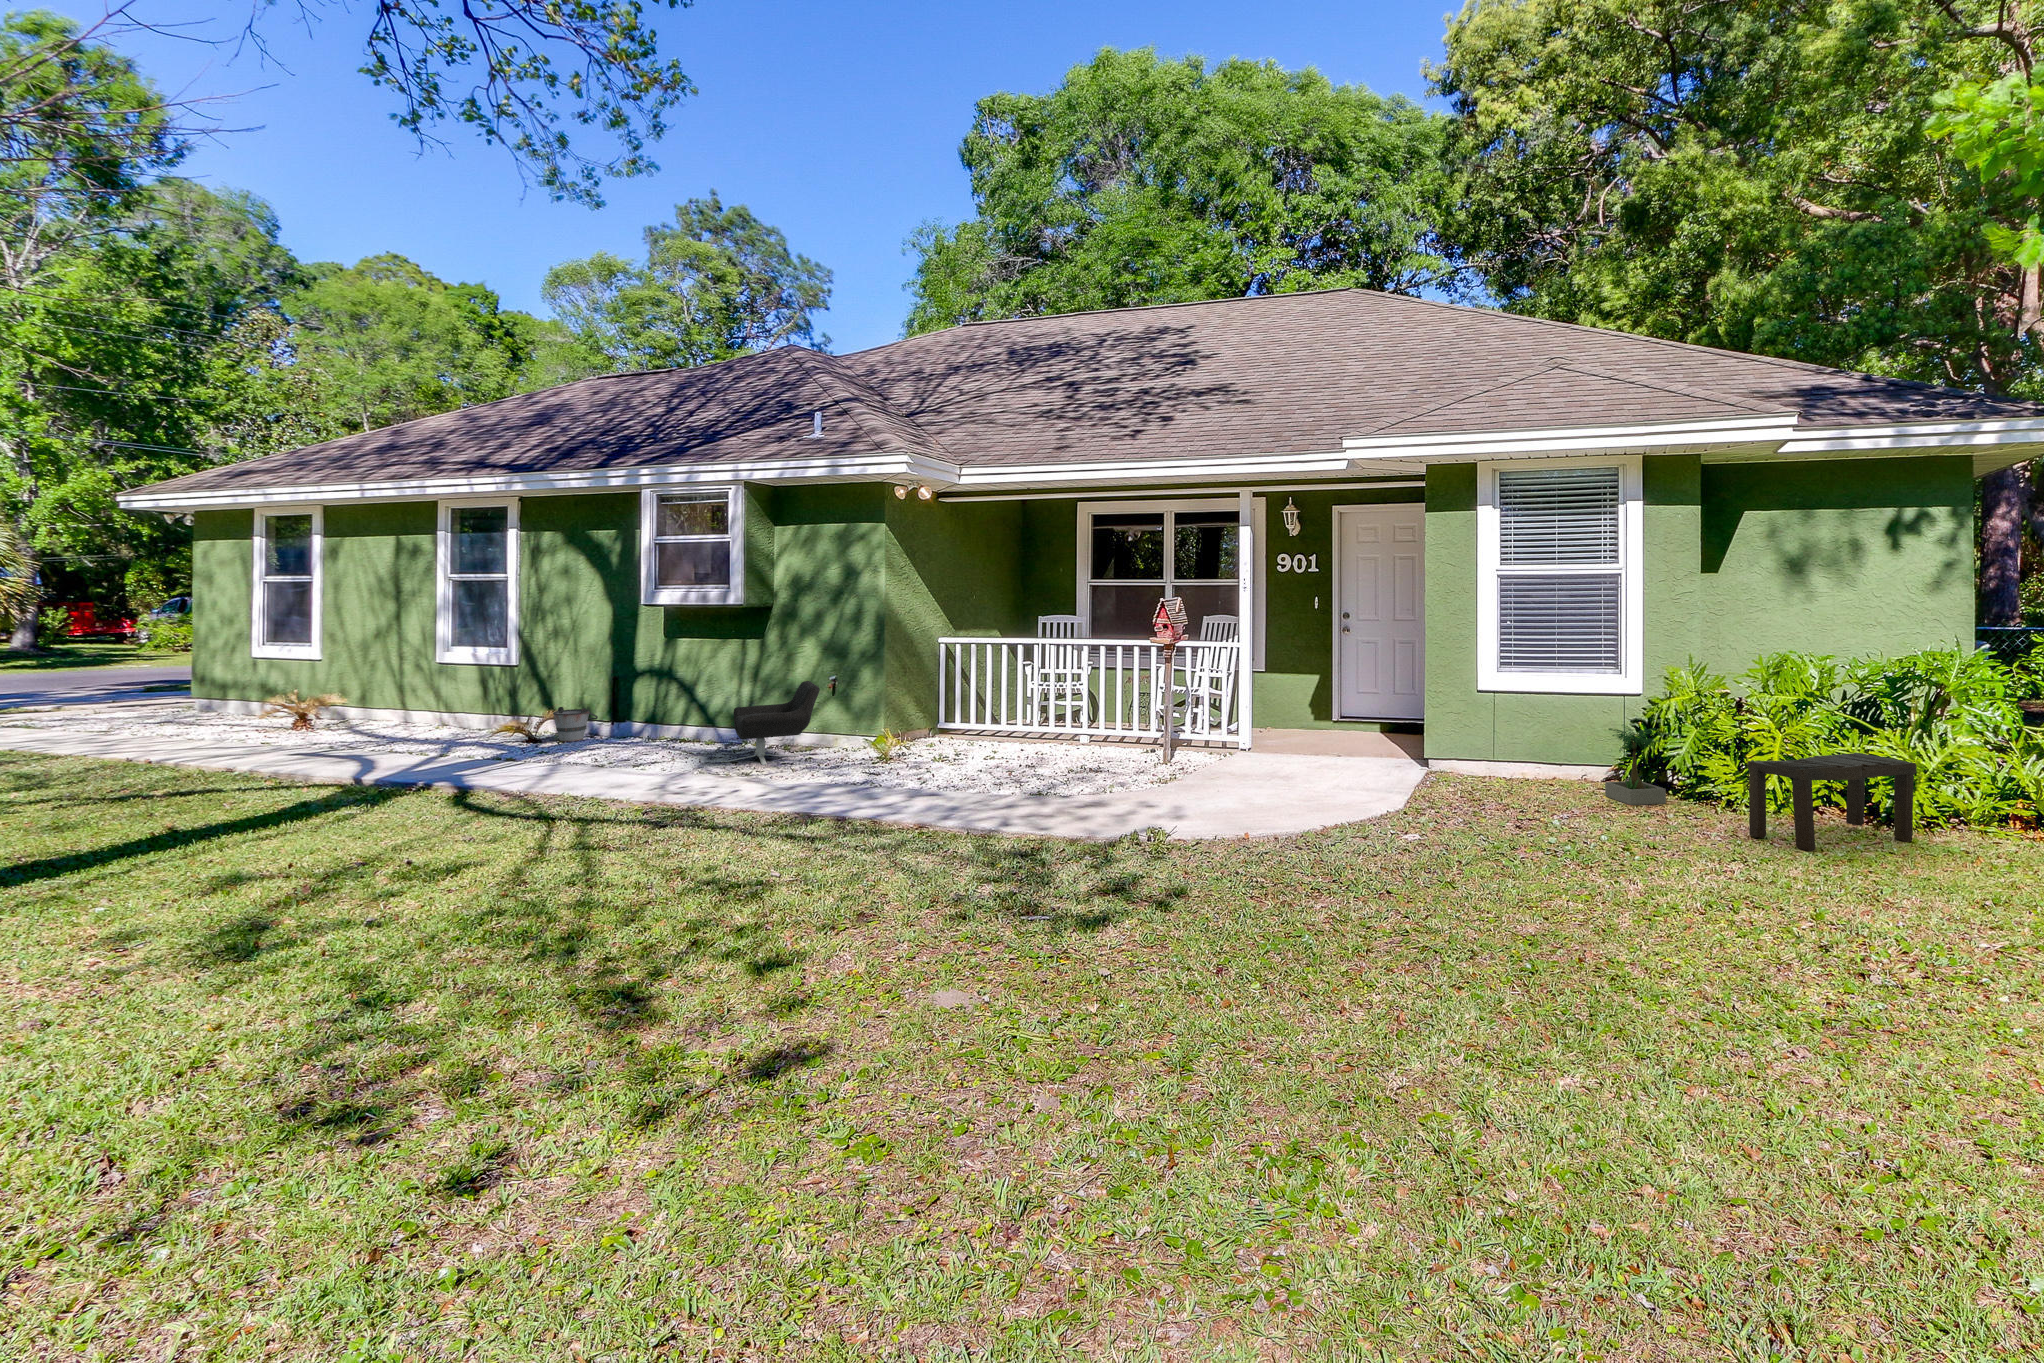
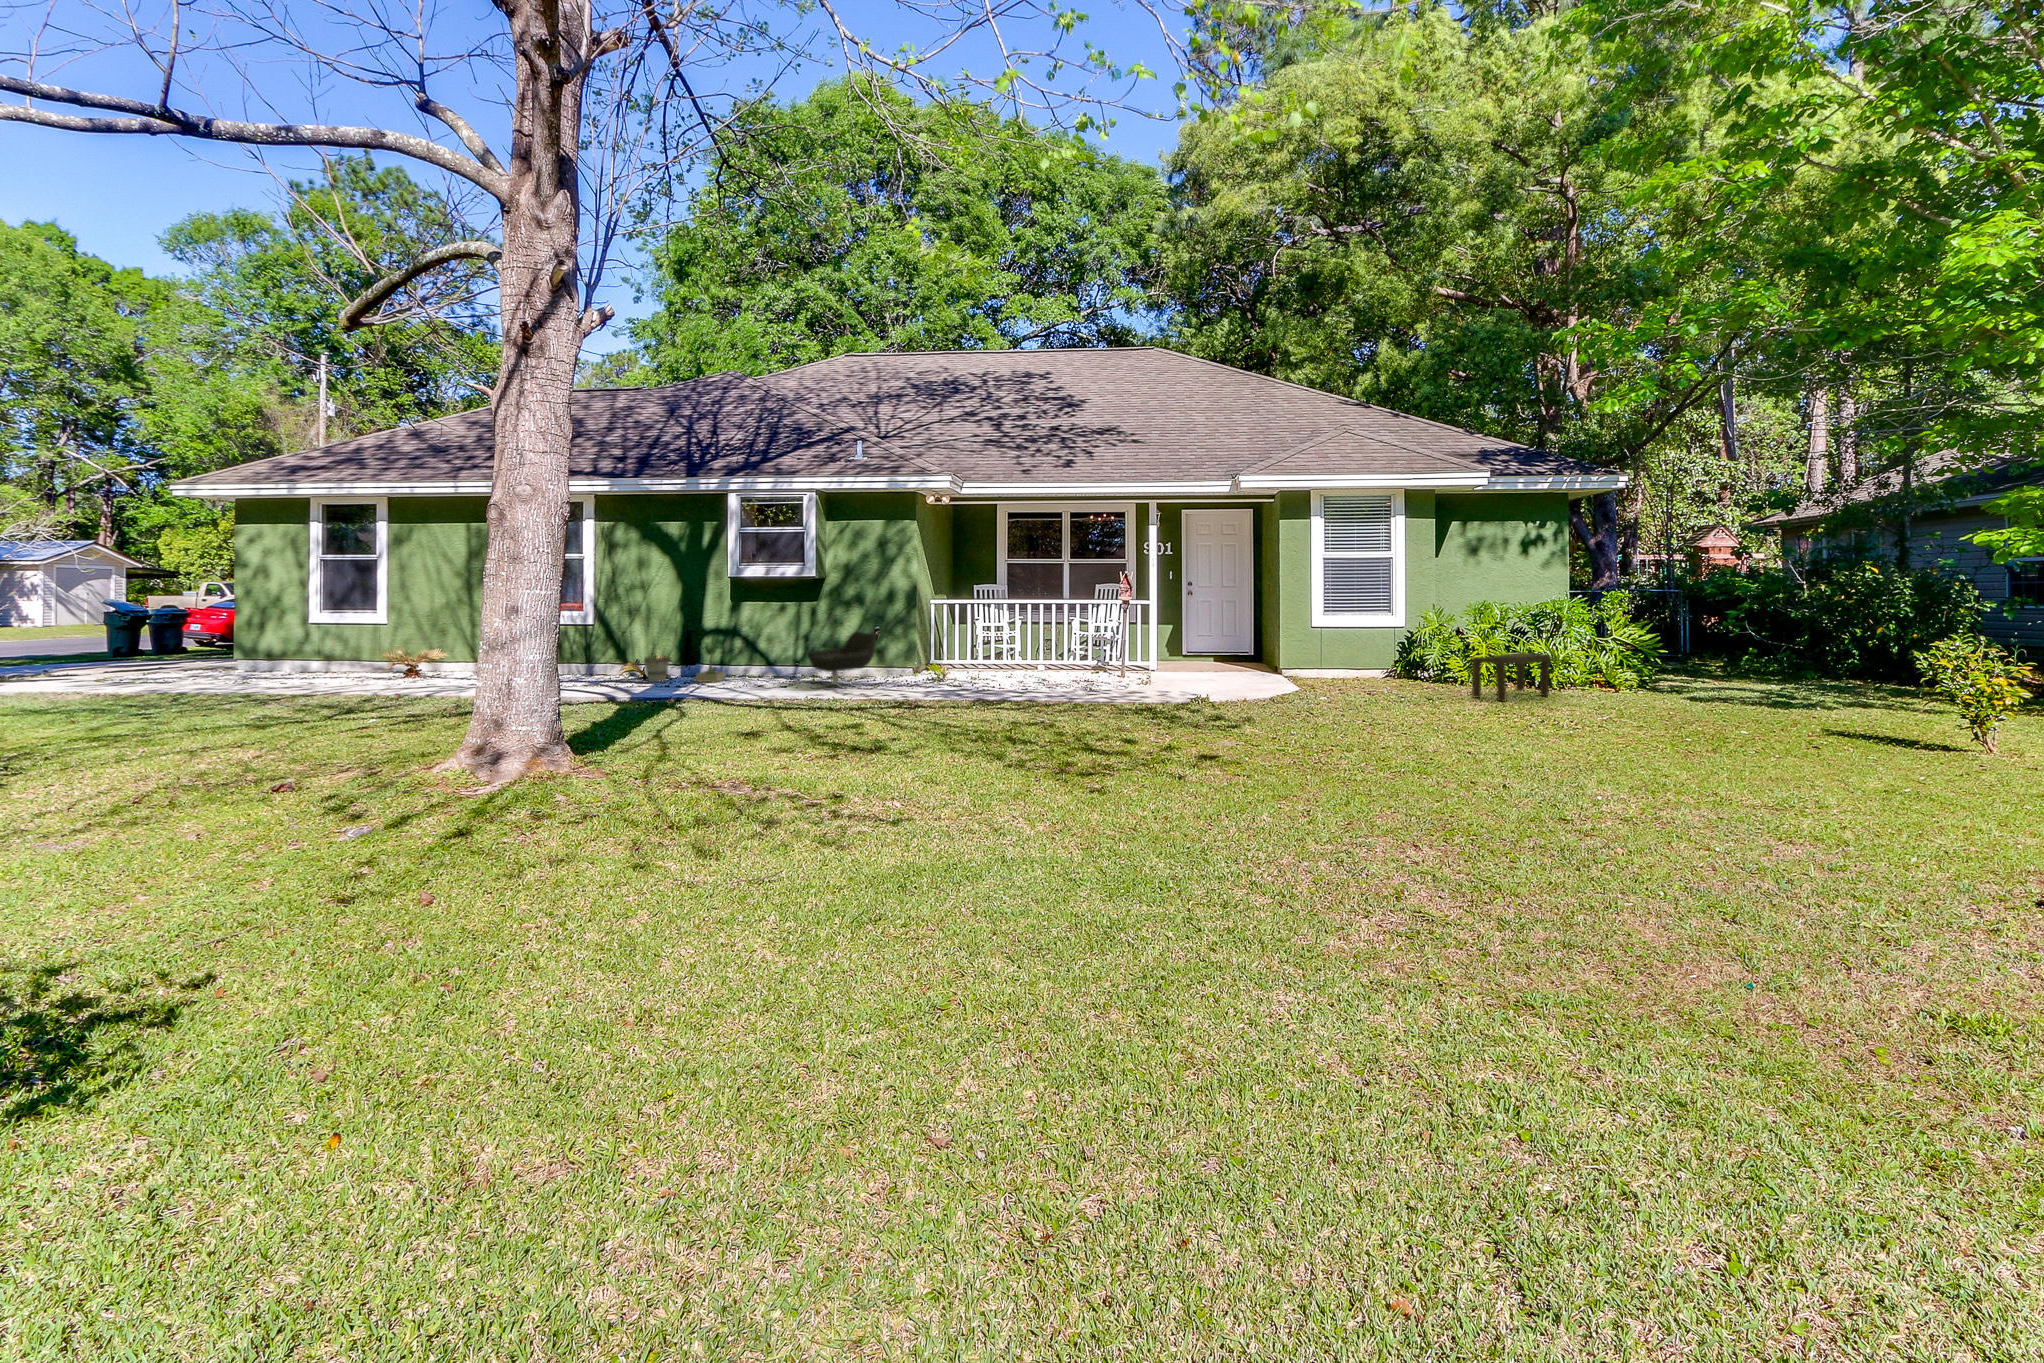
potted plant: present [1605,724,1666,805] -> present [696,641,724,682]

